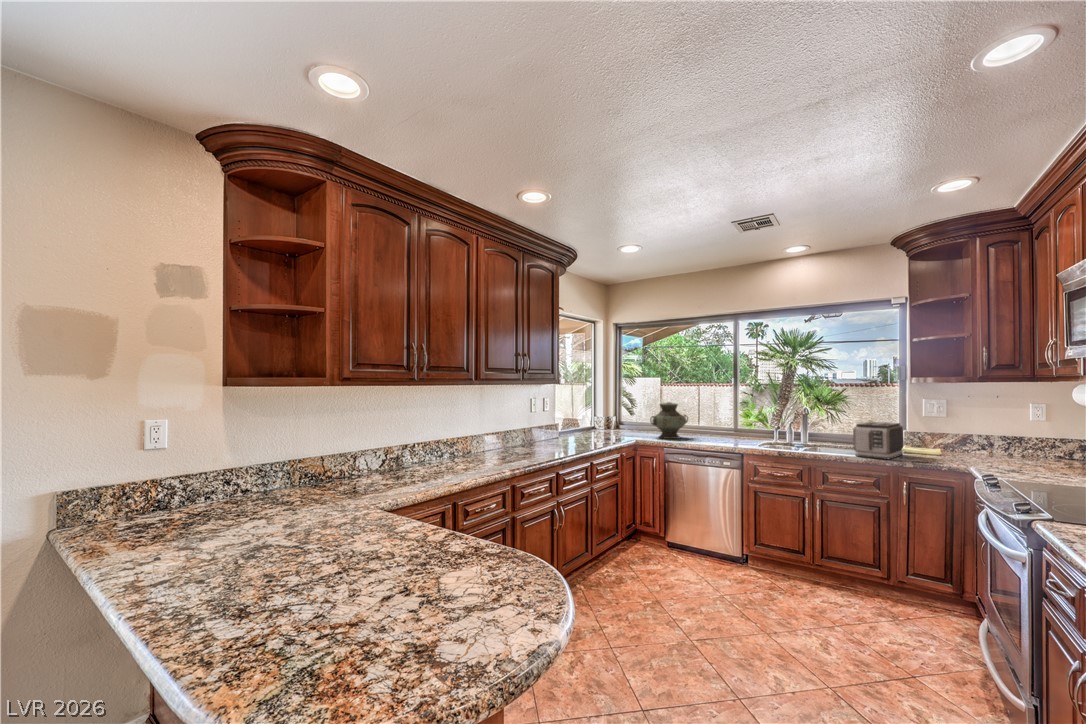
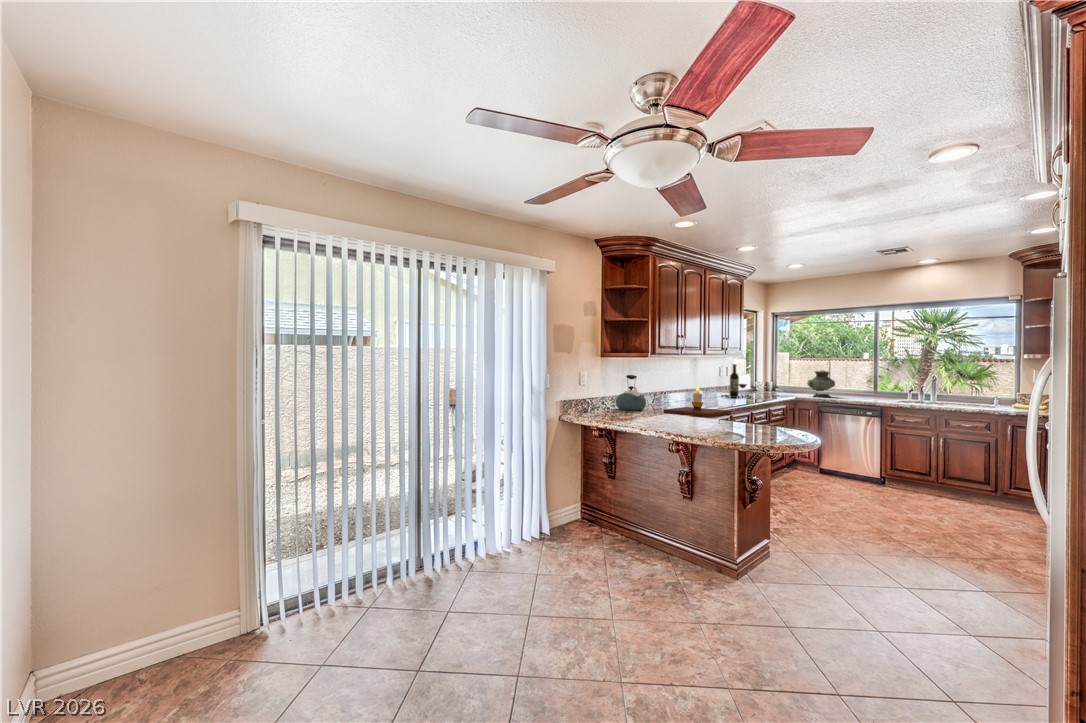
wine bottle: none [523,401,574,451] -> present [721,364,756,398]
toaster: present [853,422,903,459] -> none [971,384,1012,409]
kettle: none [149,457,233,545] -> present [616,375,646,411]
candle: none [231,485,401,580] -> present [664,386,731,417]

